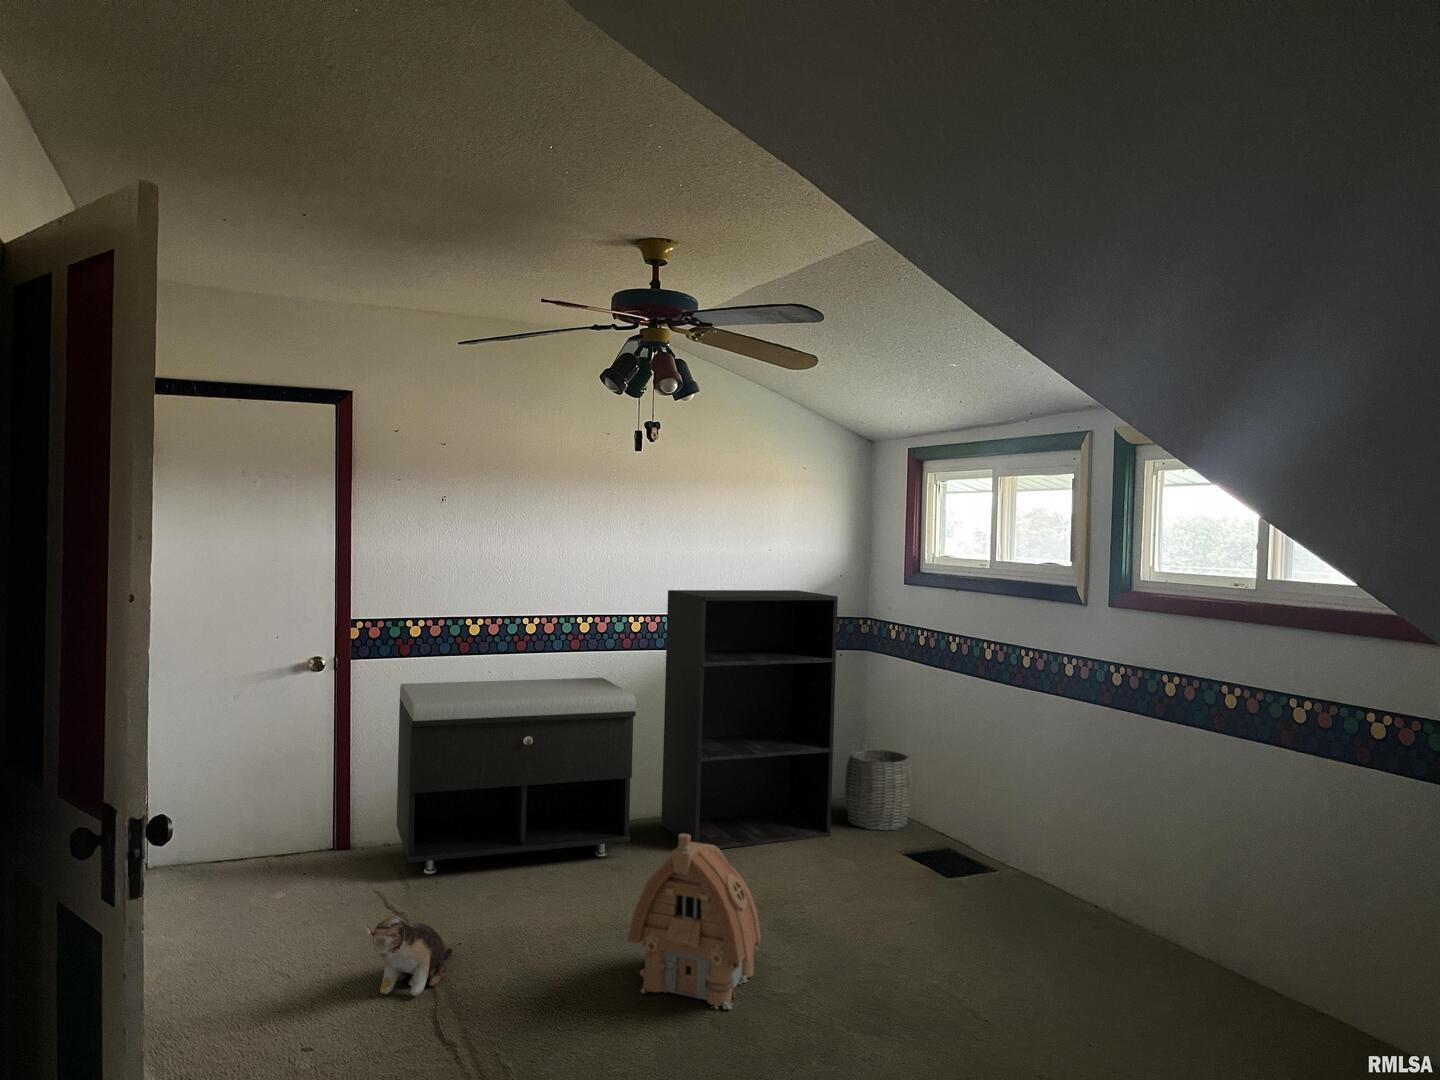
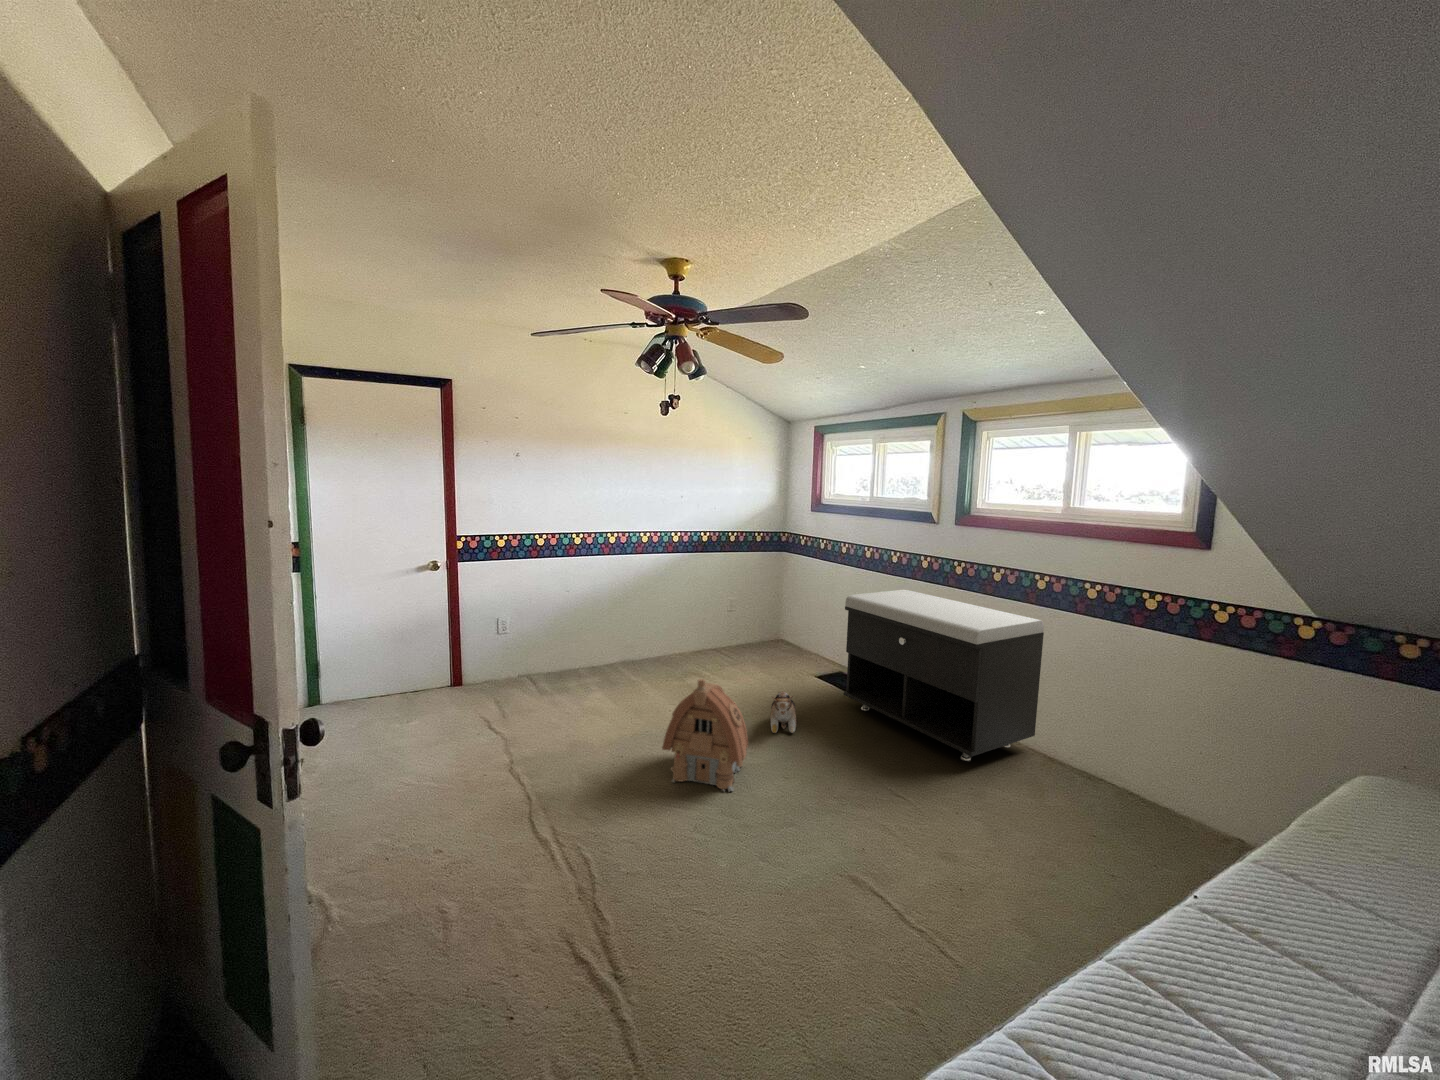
bookshelf: present [661,590,838,849] -> none [664,515,776,680]
storage bench: present [397,678,636,874] -> present [844,590,1044,761]
woven basket: present [845,749,913,830] -> none [777,613,818,662]
plush toy: present [364,916,452,995] -> present [770,691,797,733]

